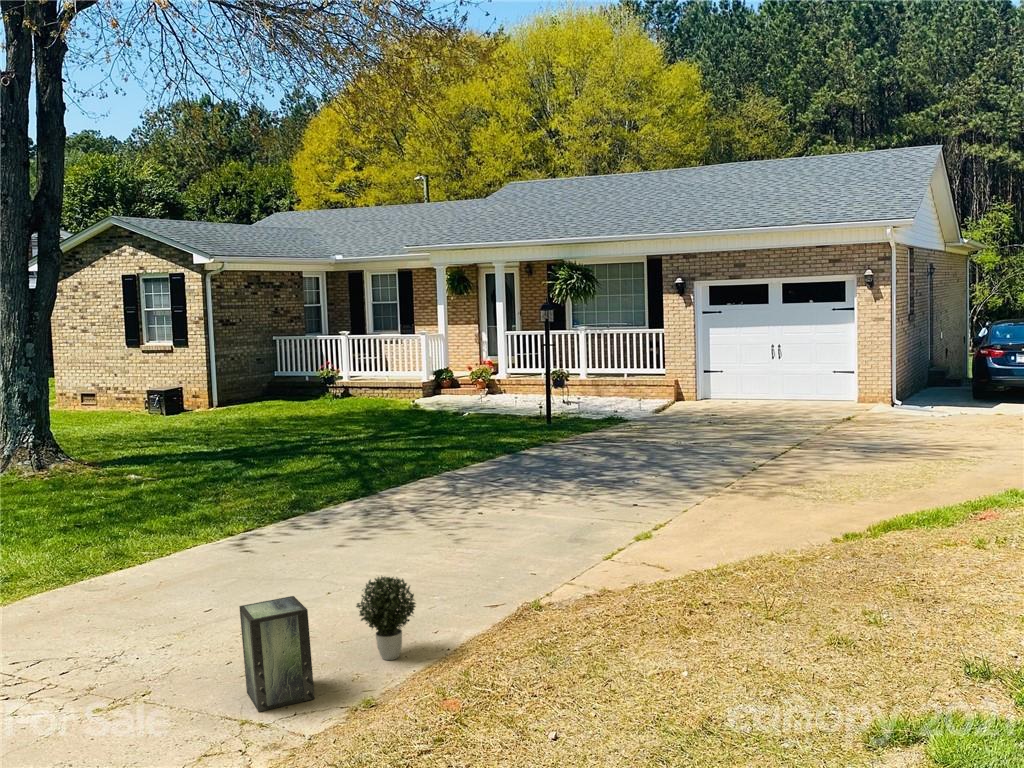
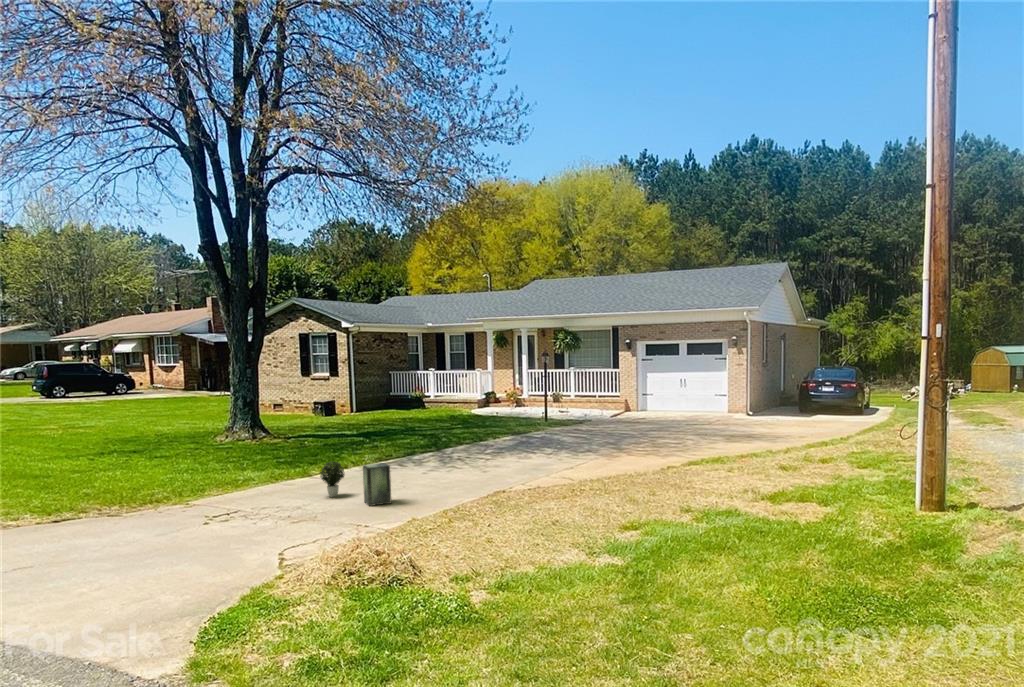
potted plant: present [356,577,416,660] -> present [320,461,344,497]

